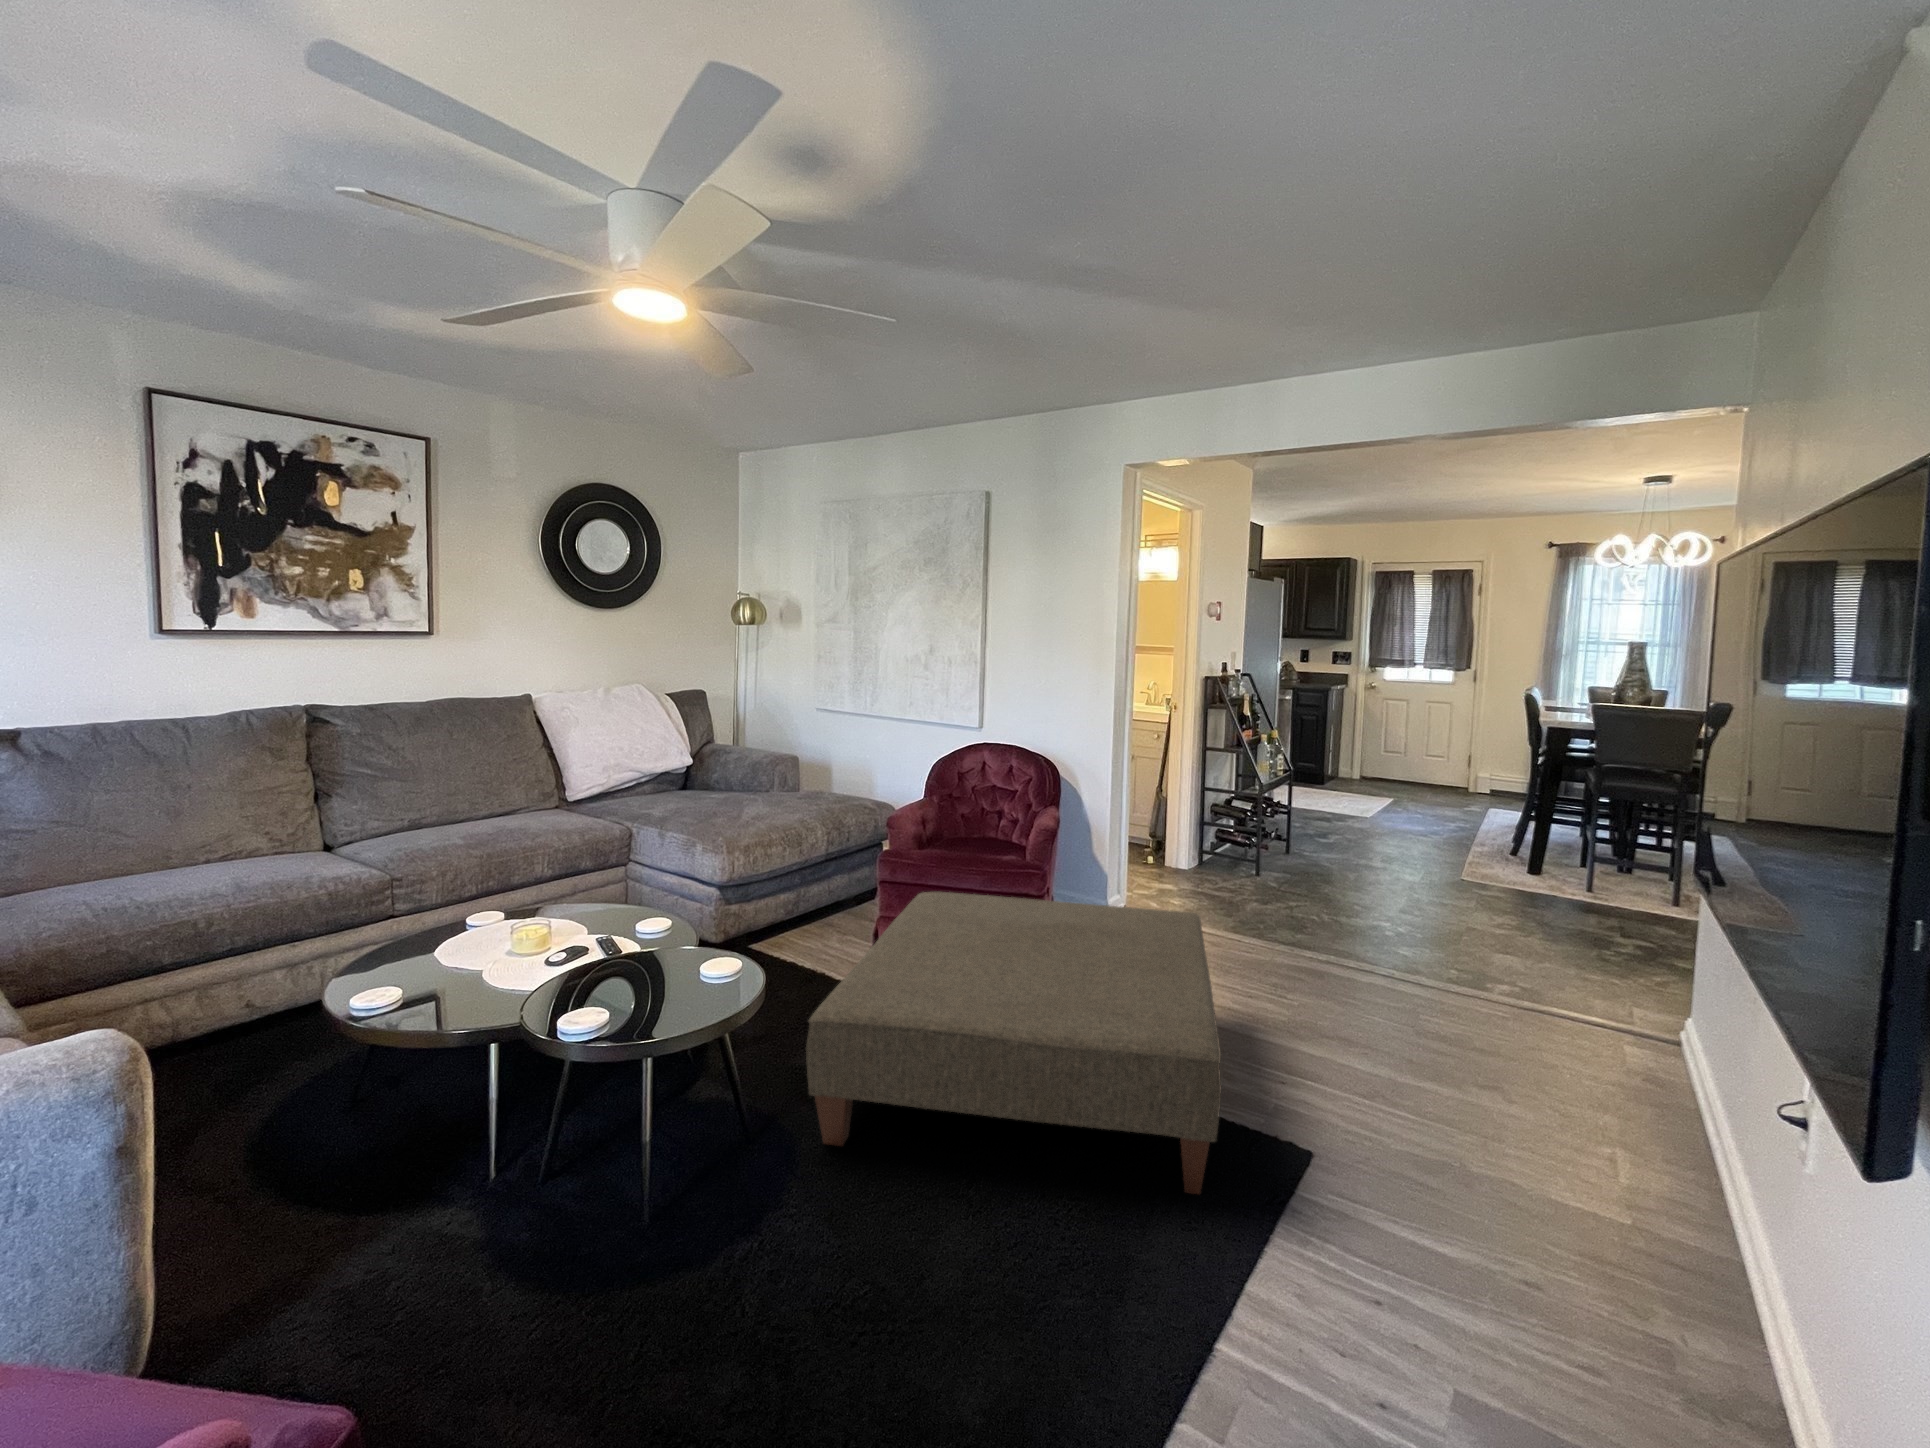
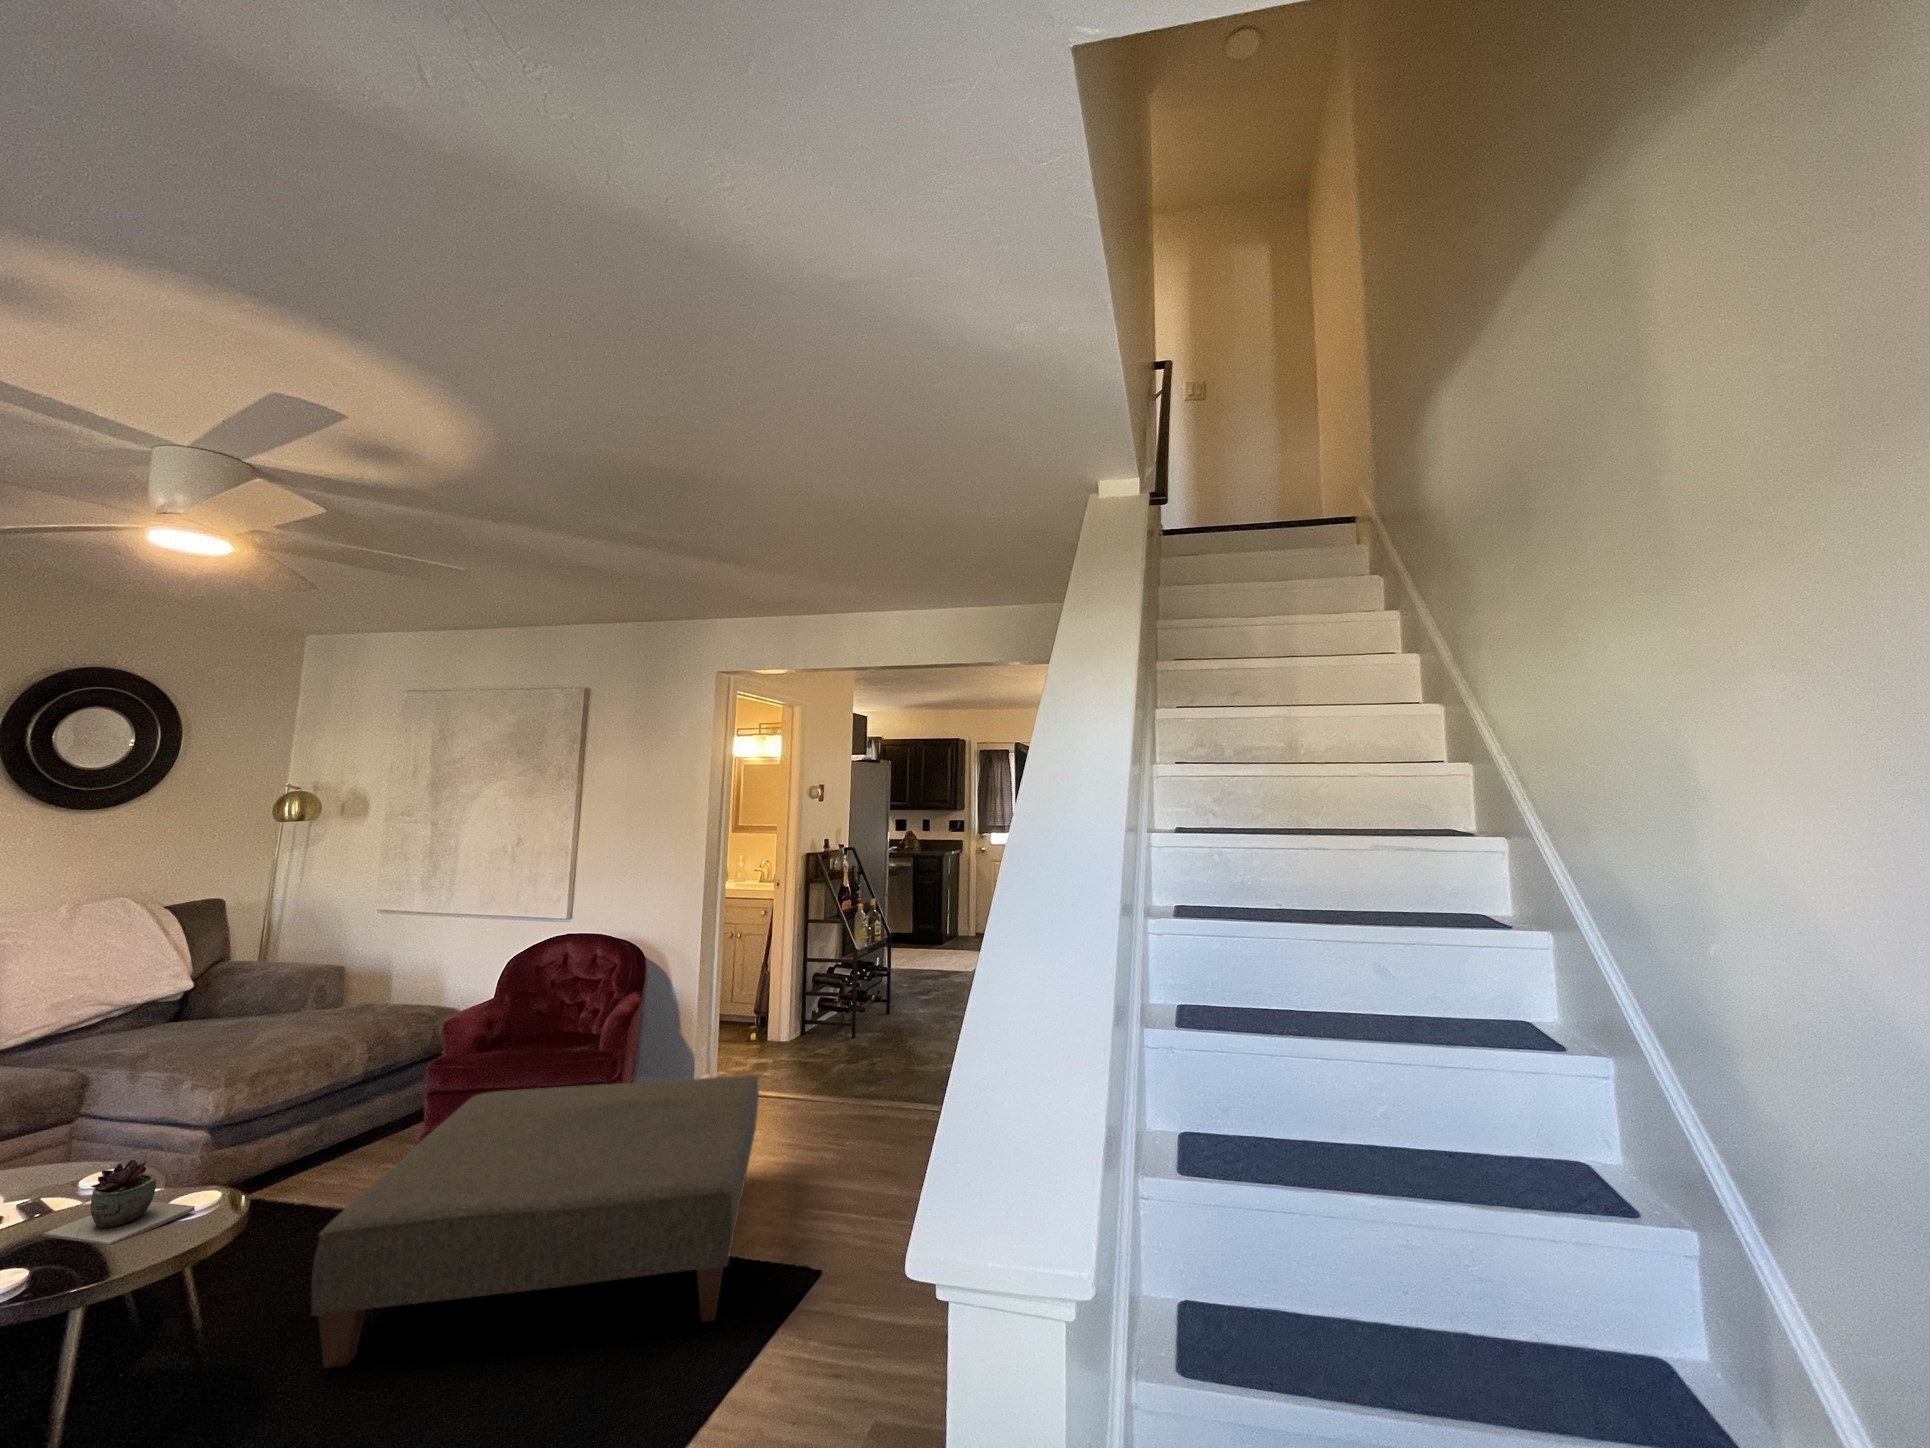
succulent plant: none [596,922,707,1002] -> present [43,1160,195,1245]

